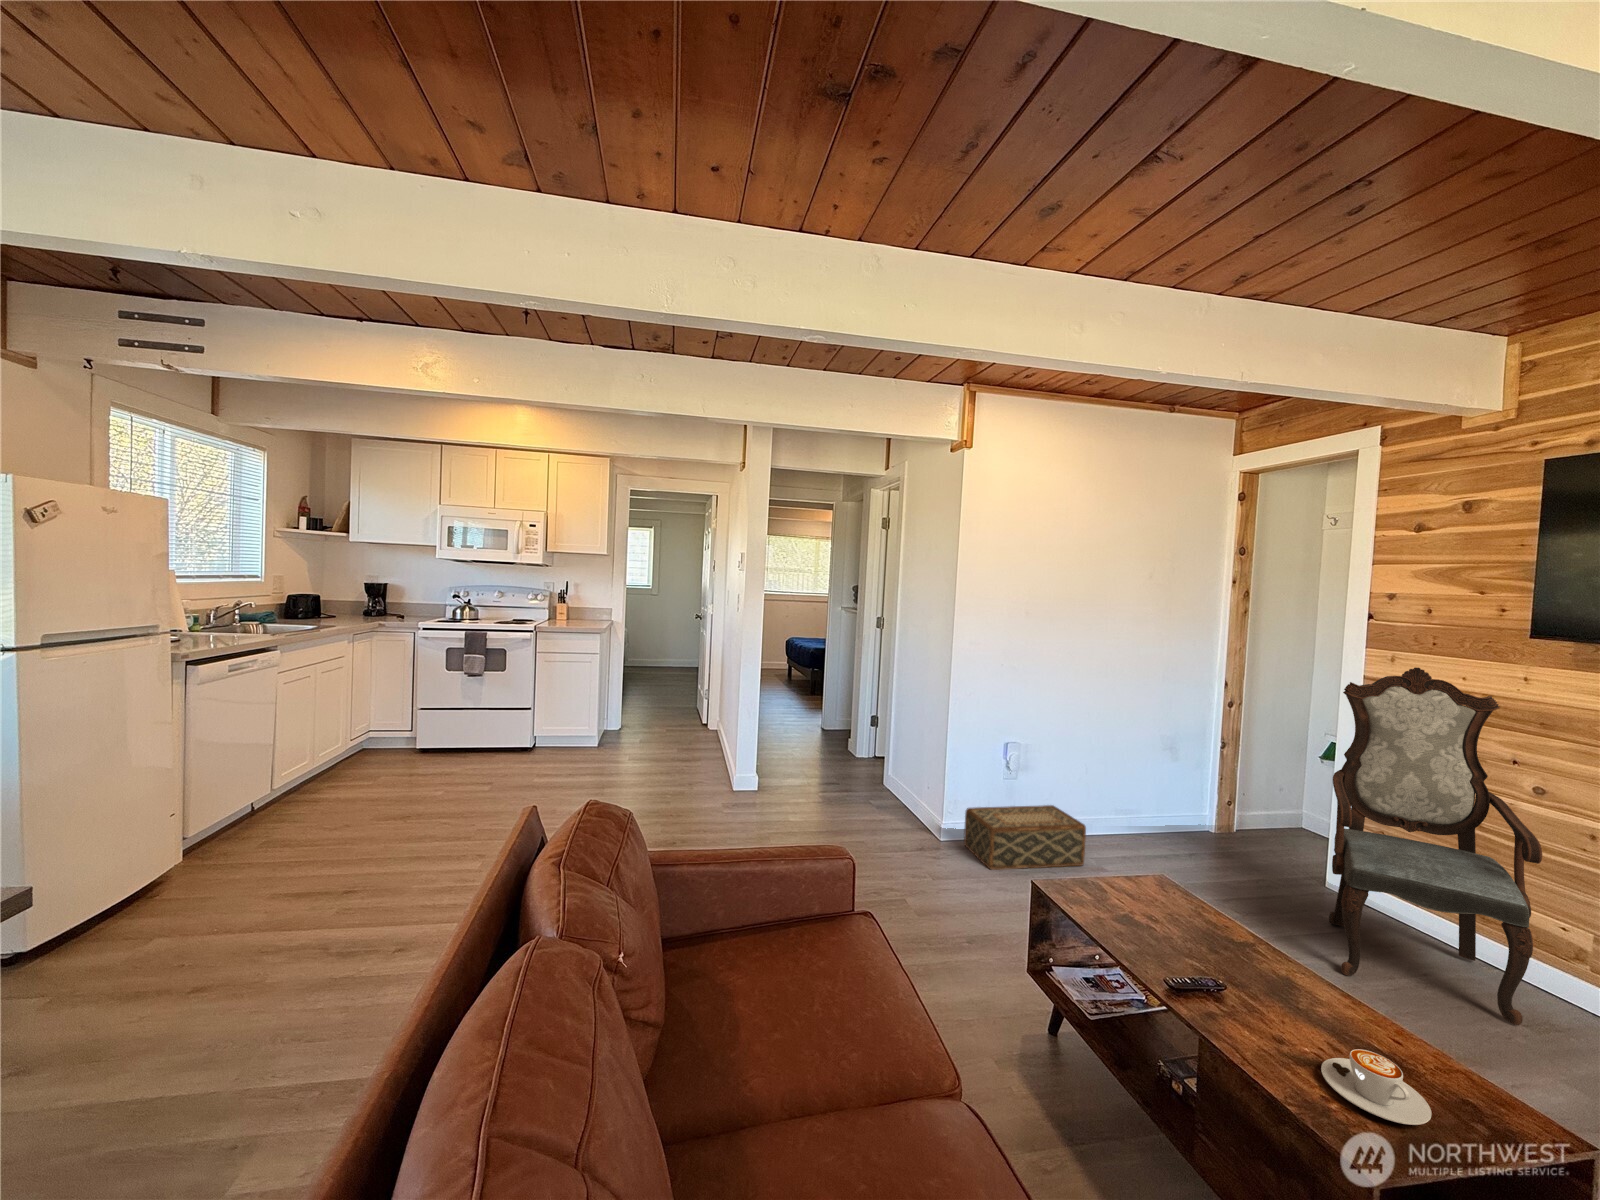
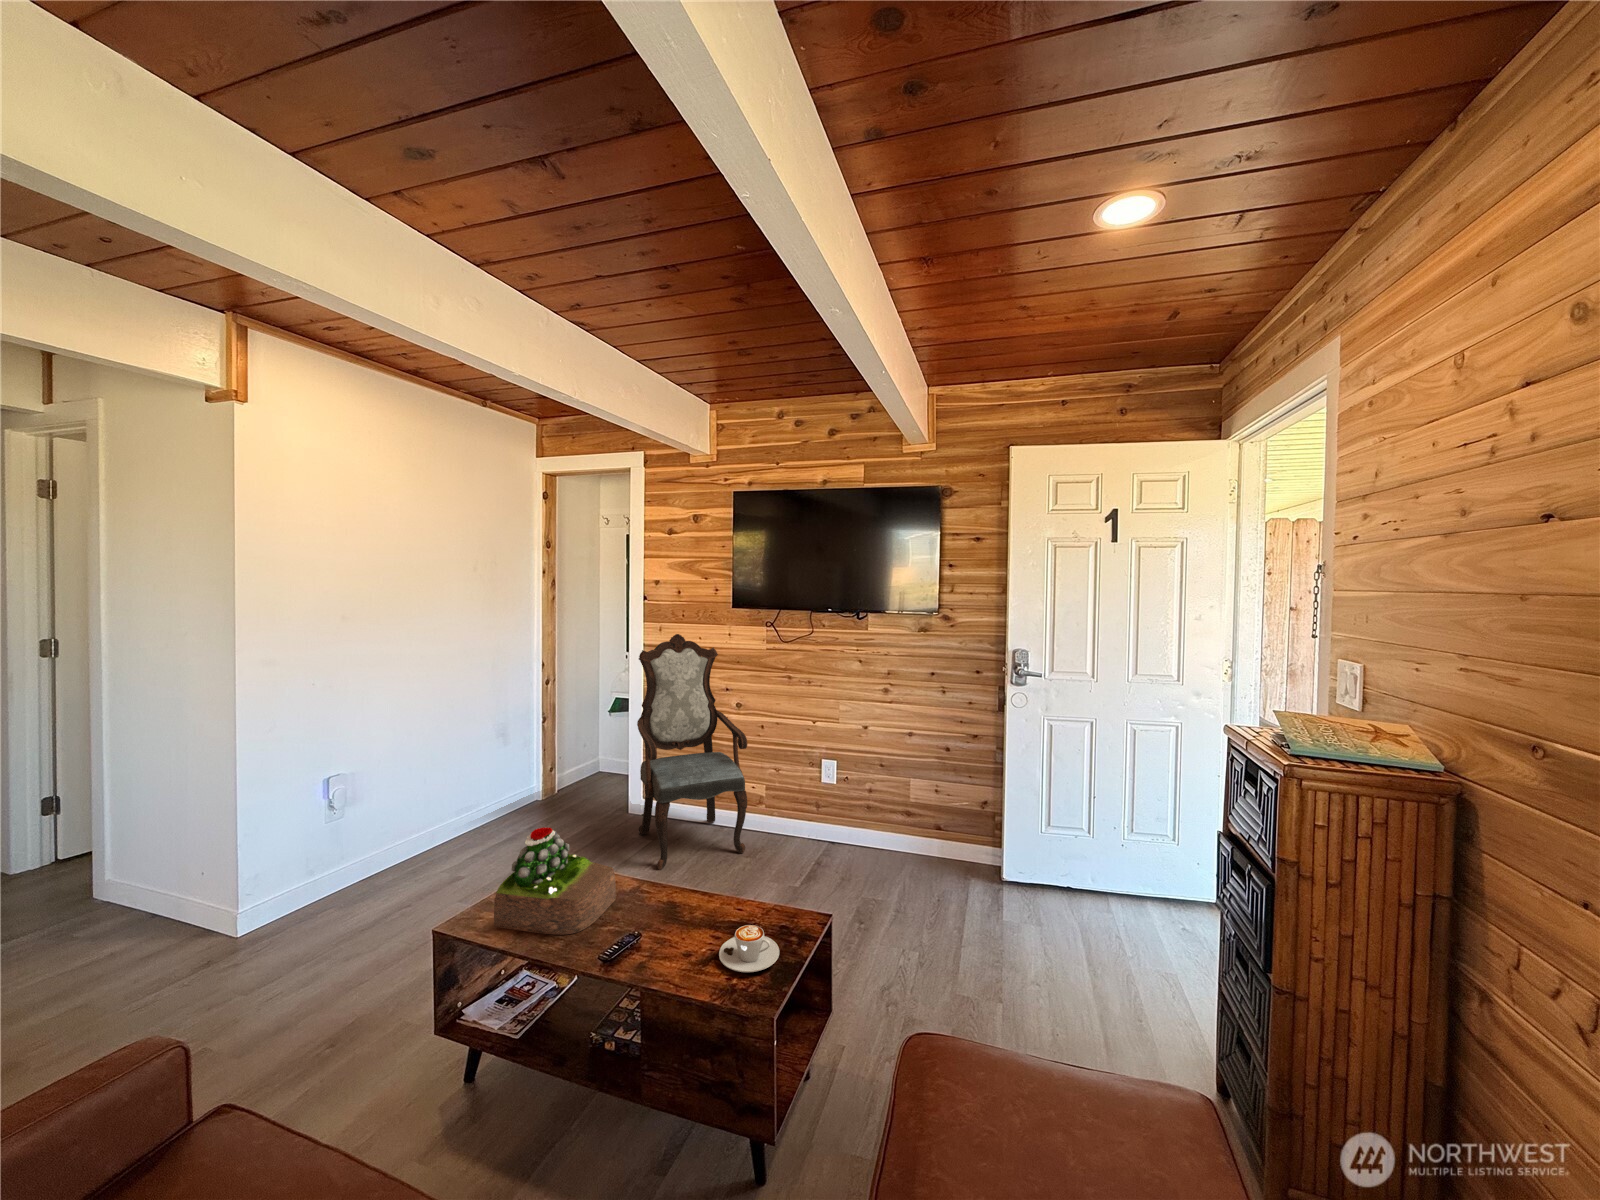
woven basket: present [964,805,1086,870] -> none [274,828,439,937]
succulent plant: none [1083,830,1217,950] -> present [494,827,616,935]

